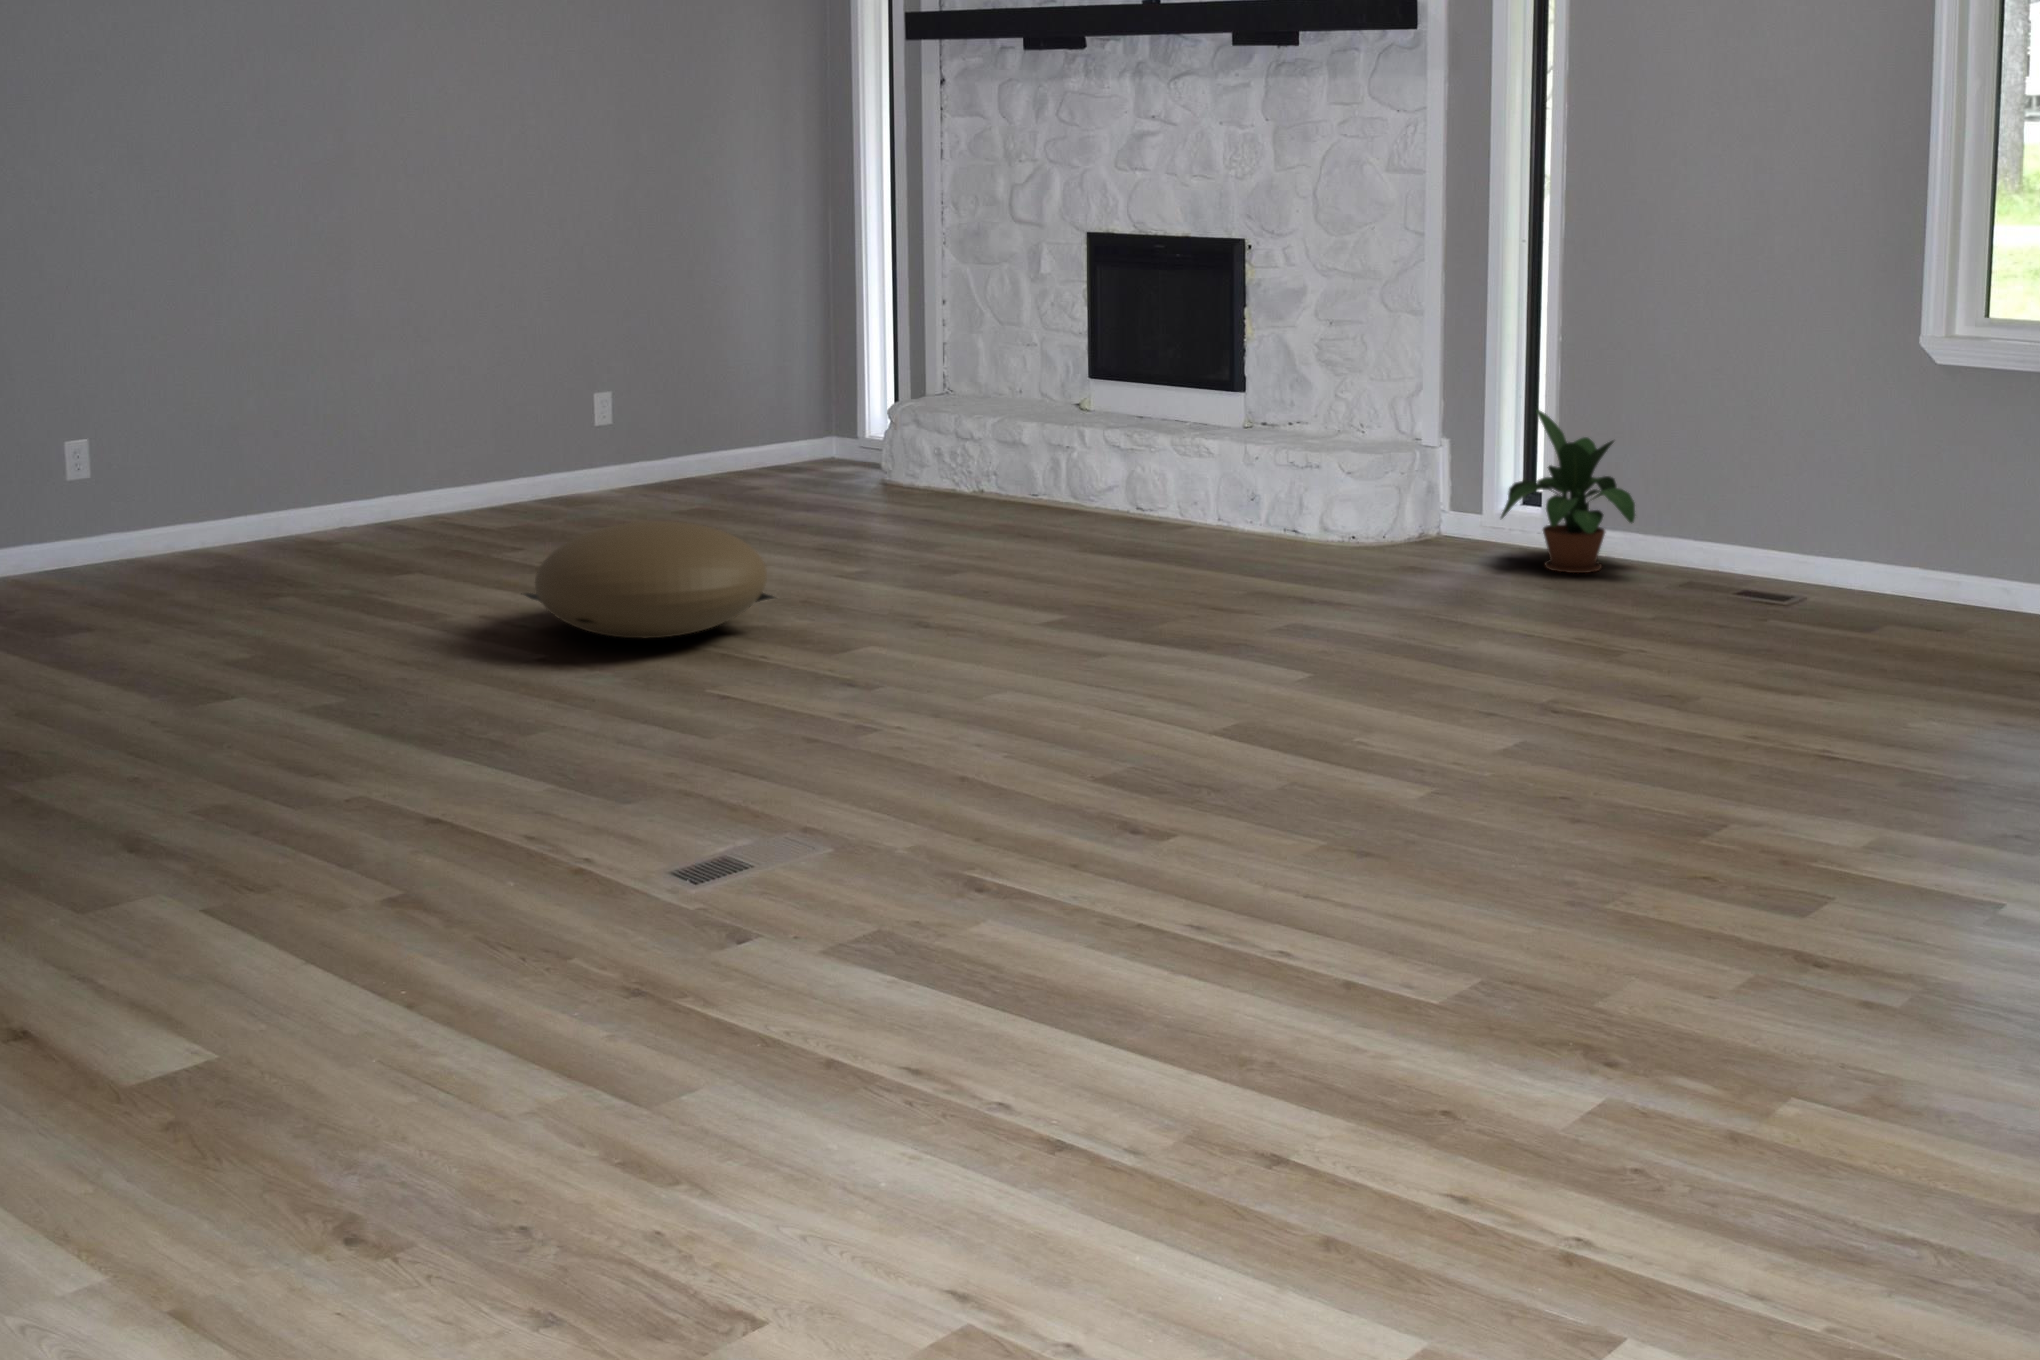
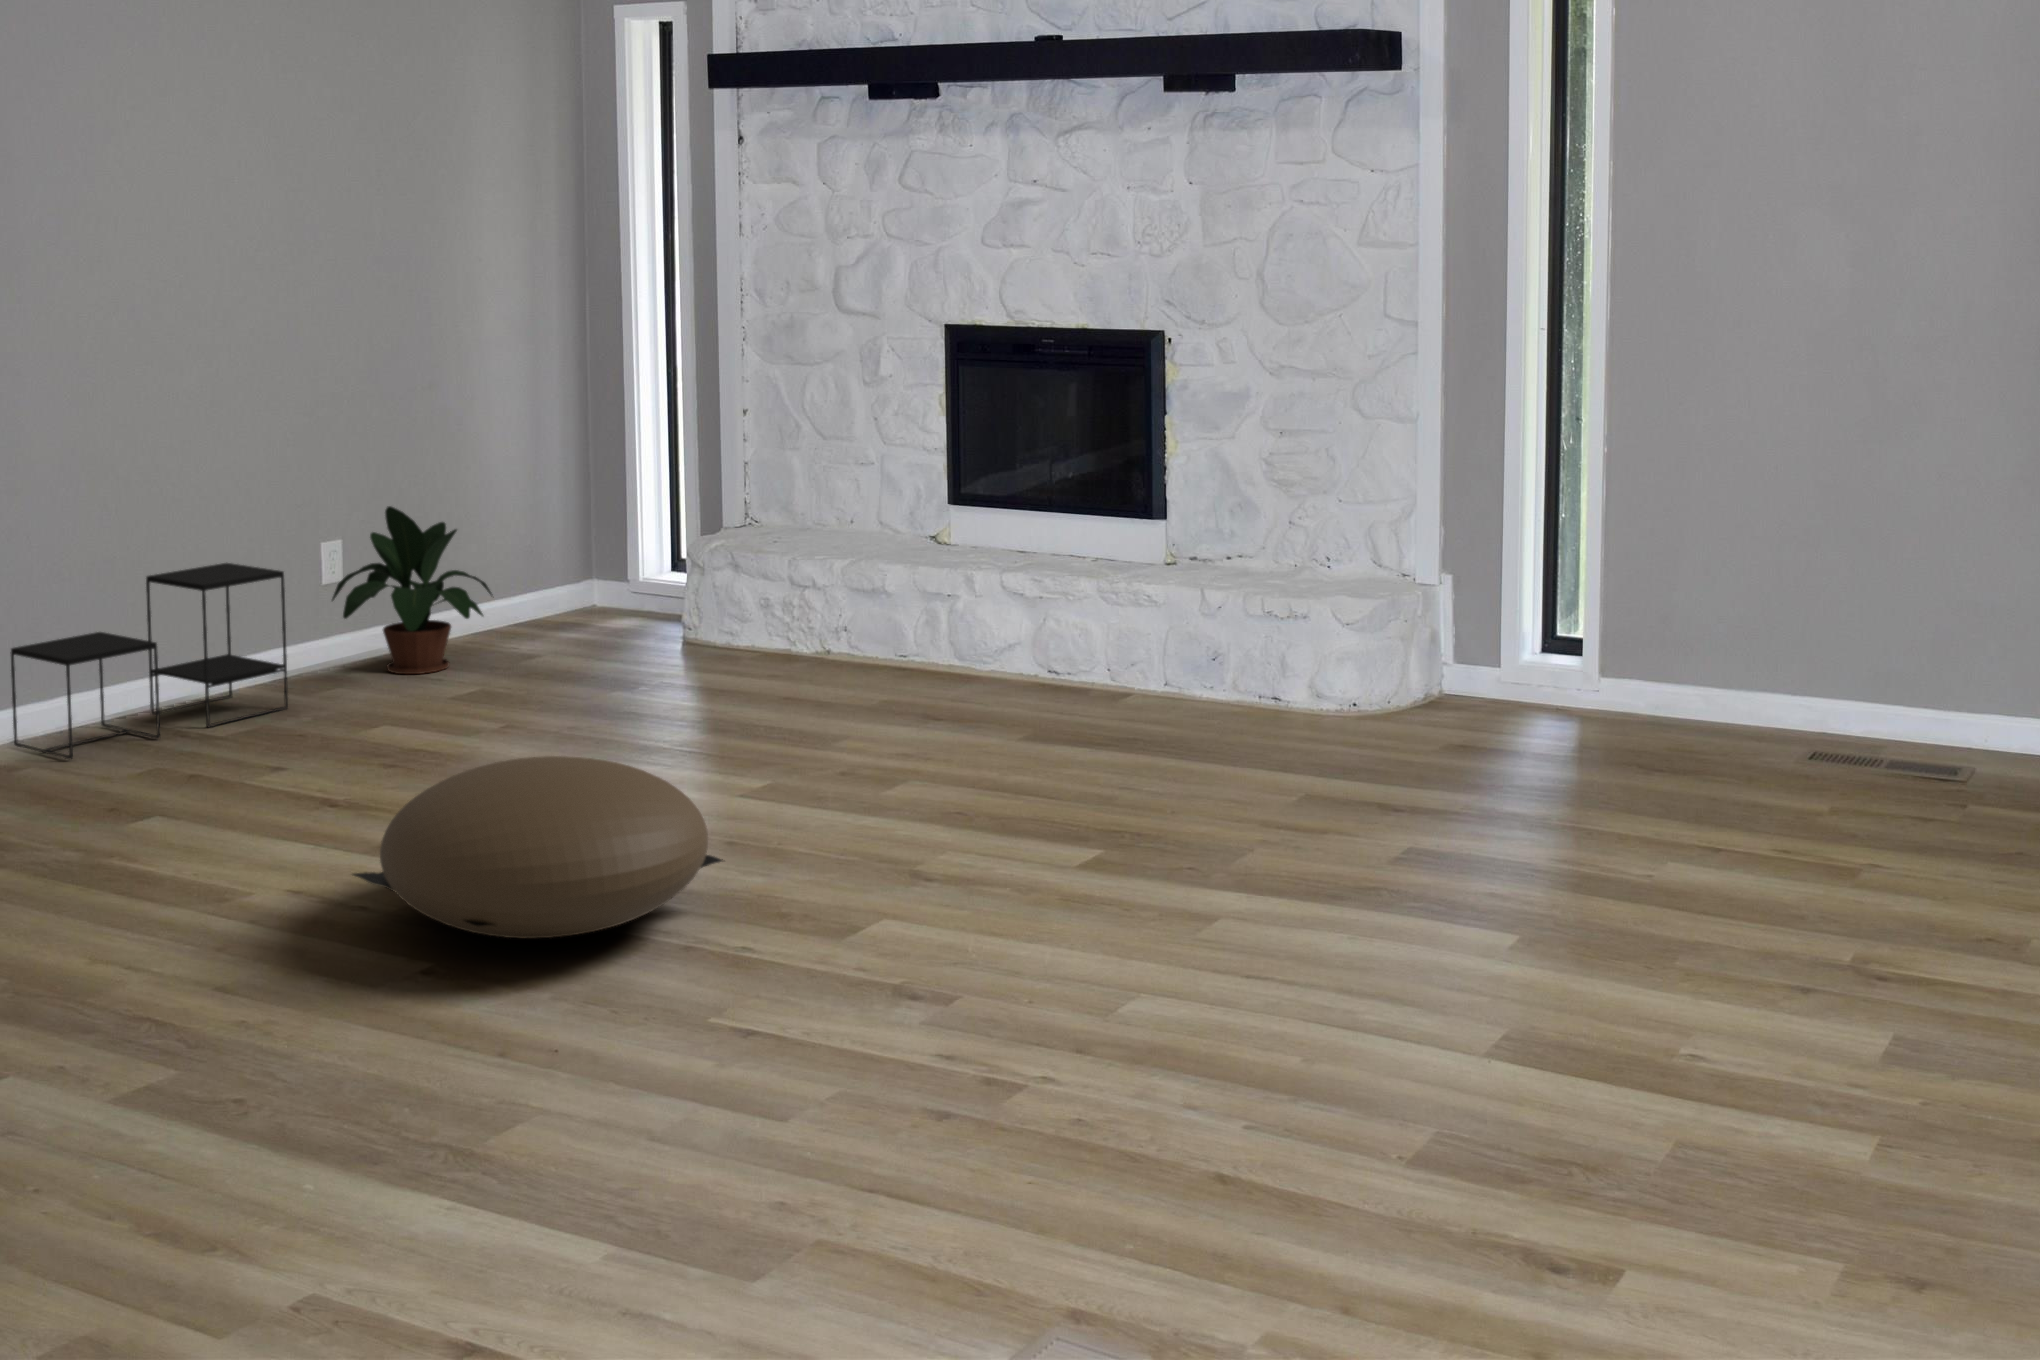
side table: none [353,401,560,534] -> present [11,563,288,759]
potted plant: present [1501,410,1635,573] -> present [332,506,492,674]

